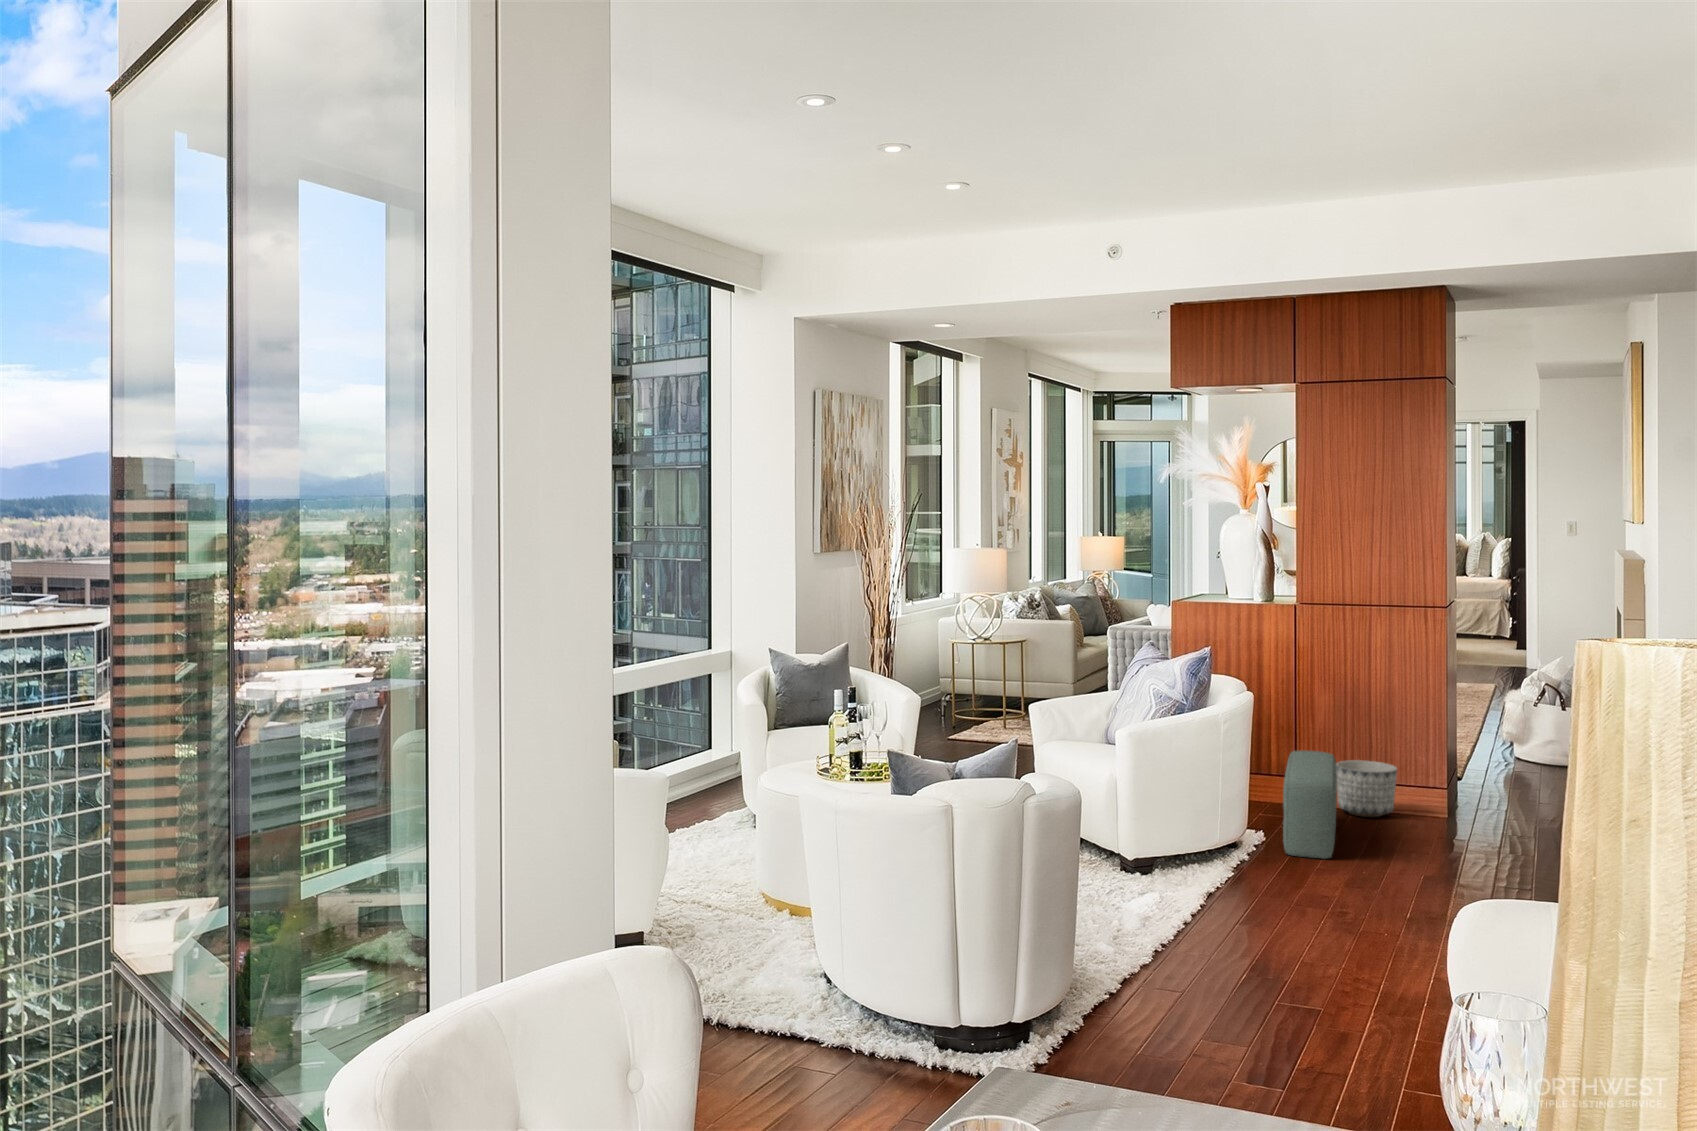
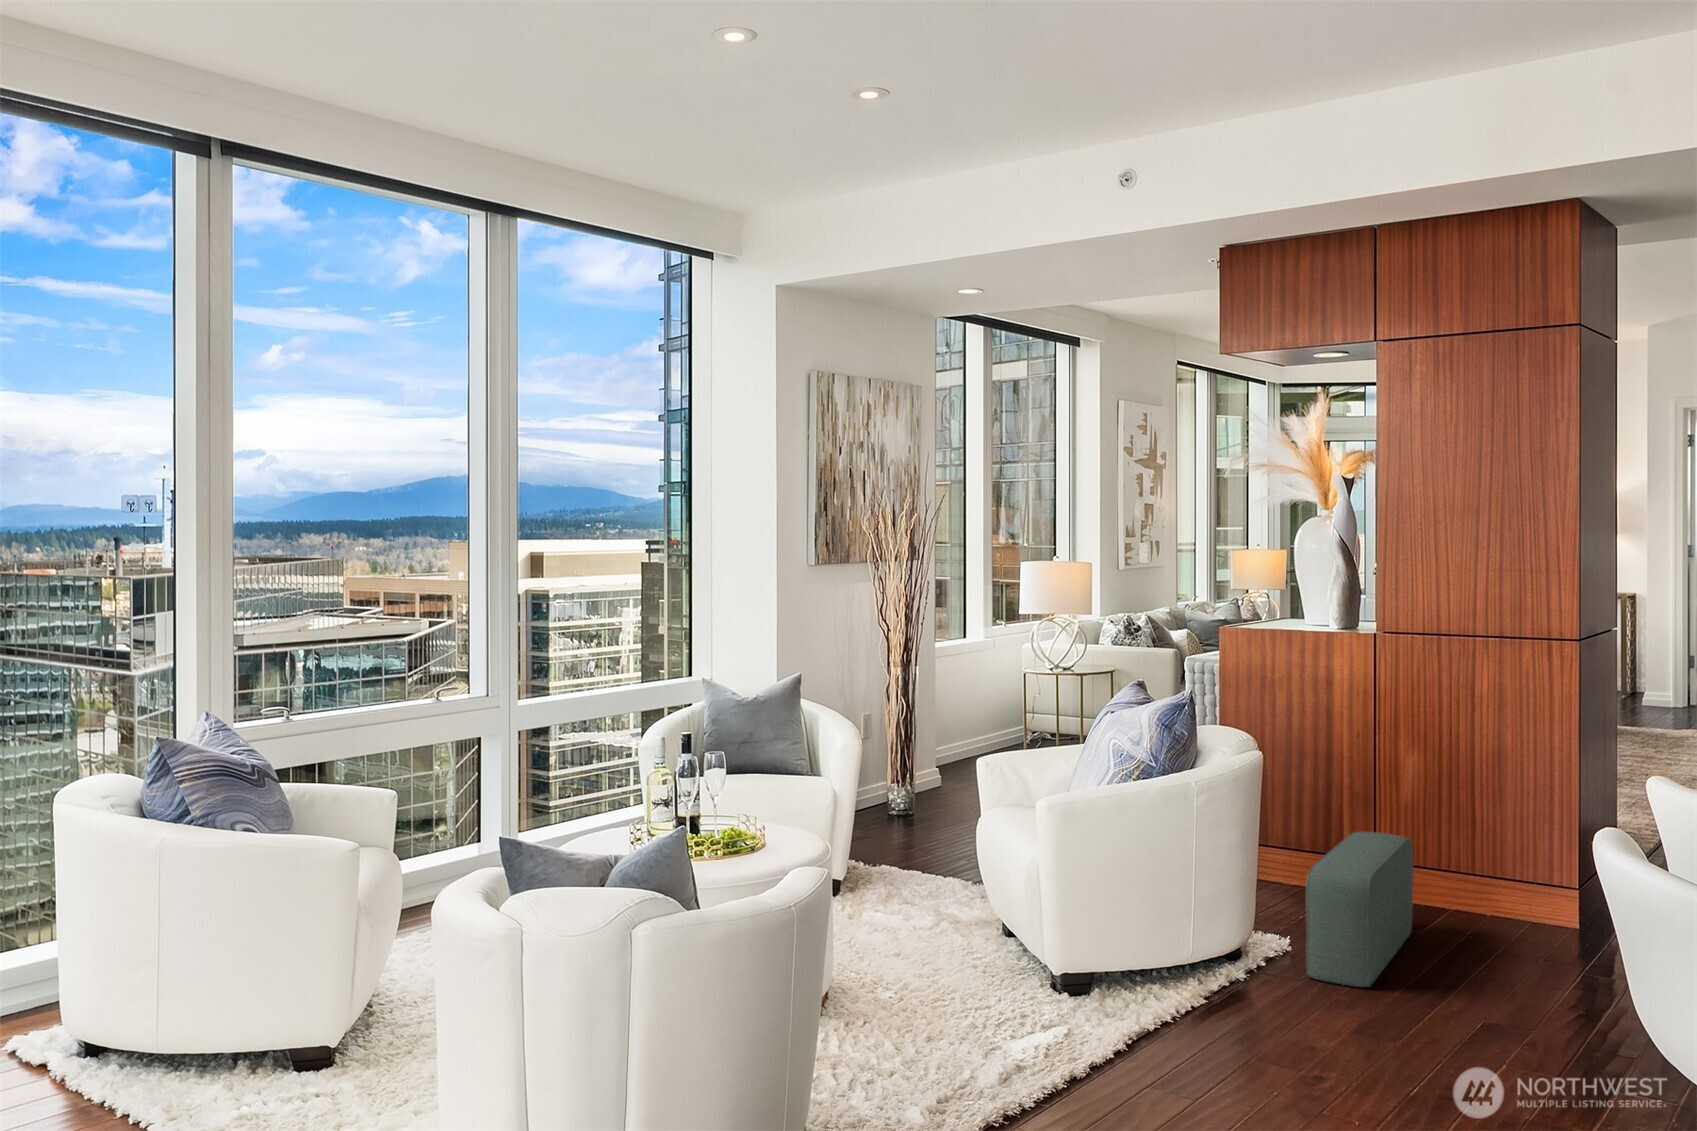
planter: present [1336,760,1397,817] -> none [1431,847,1517,928]

